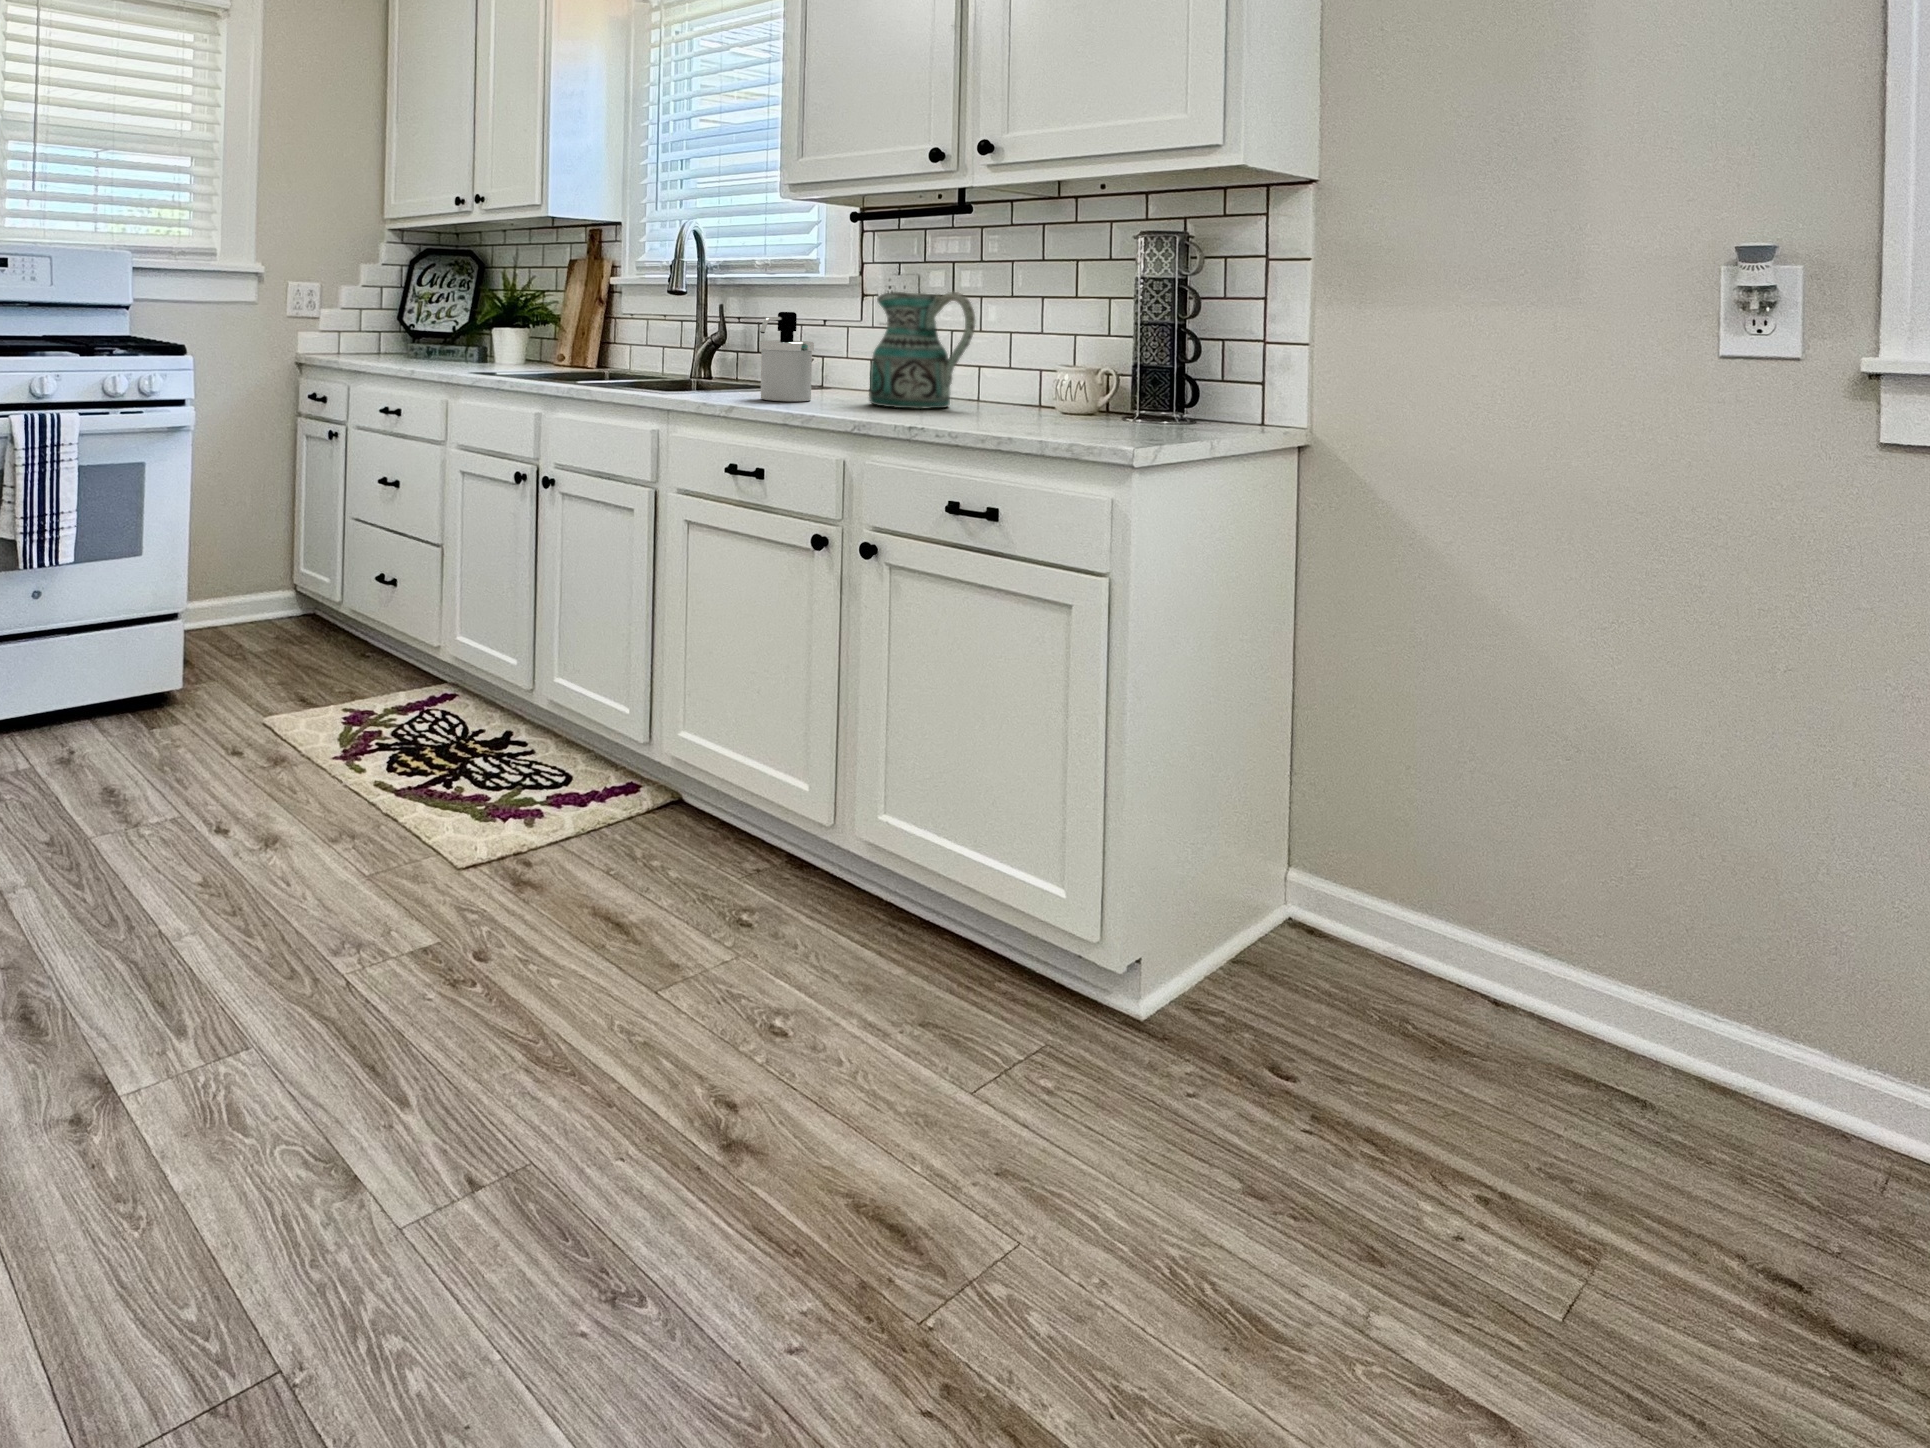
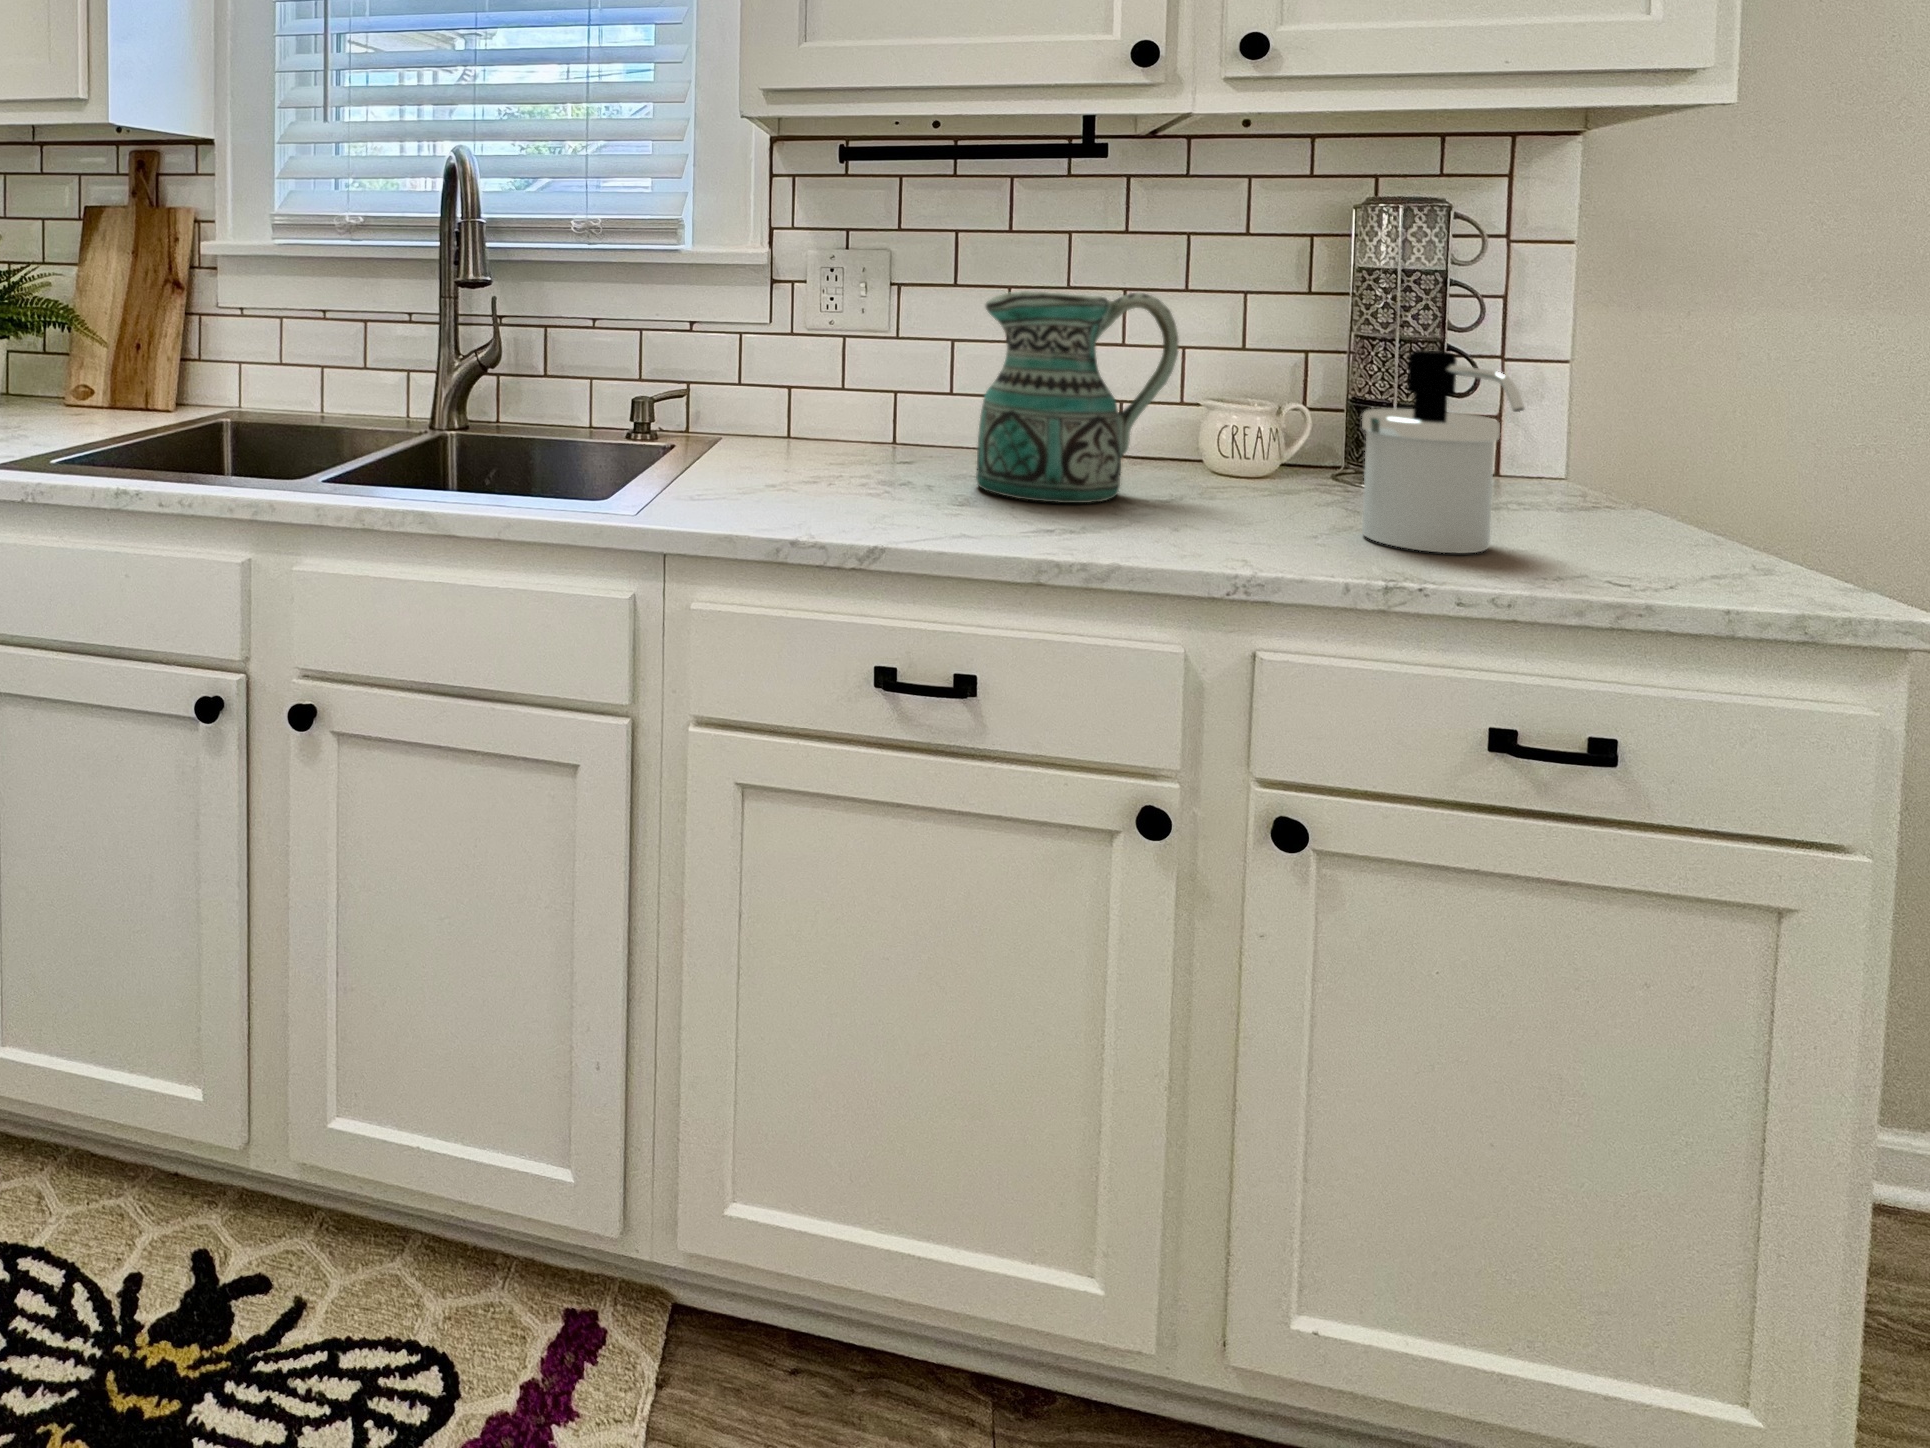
soap dispenser: present [760,312,814,401] -> present [1362,350,1524,553]

